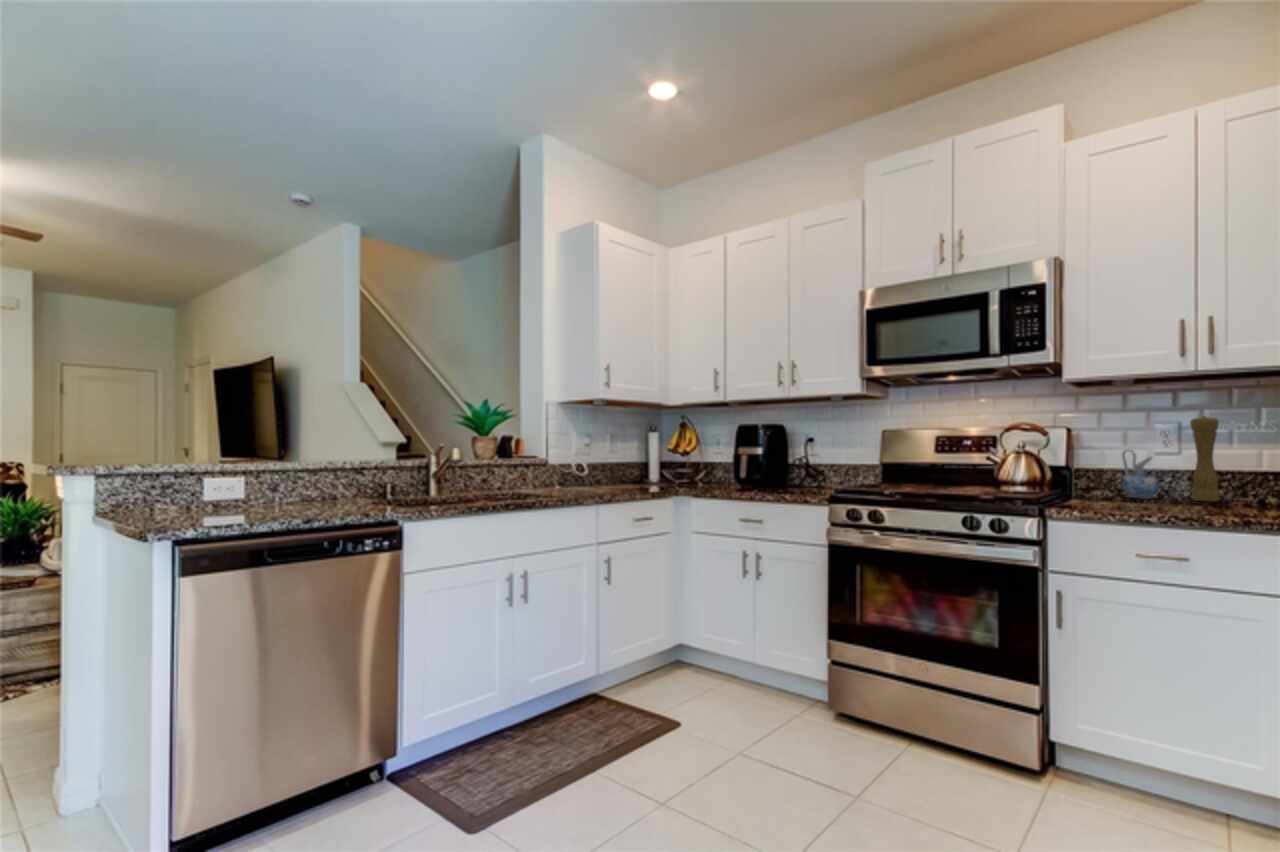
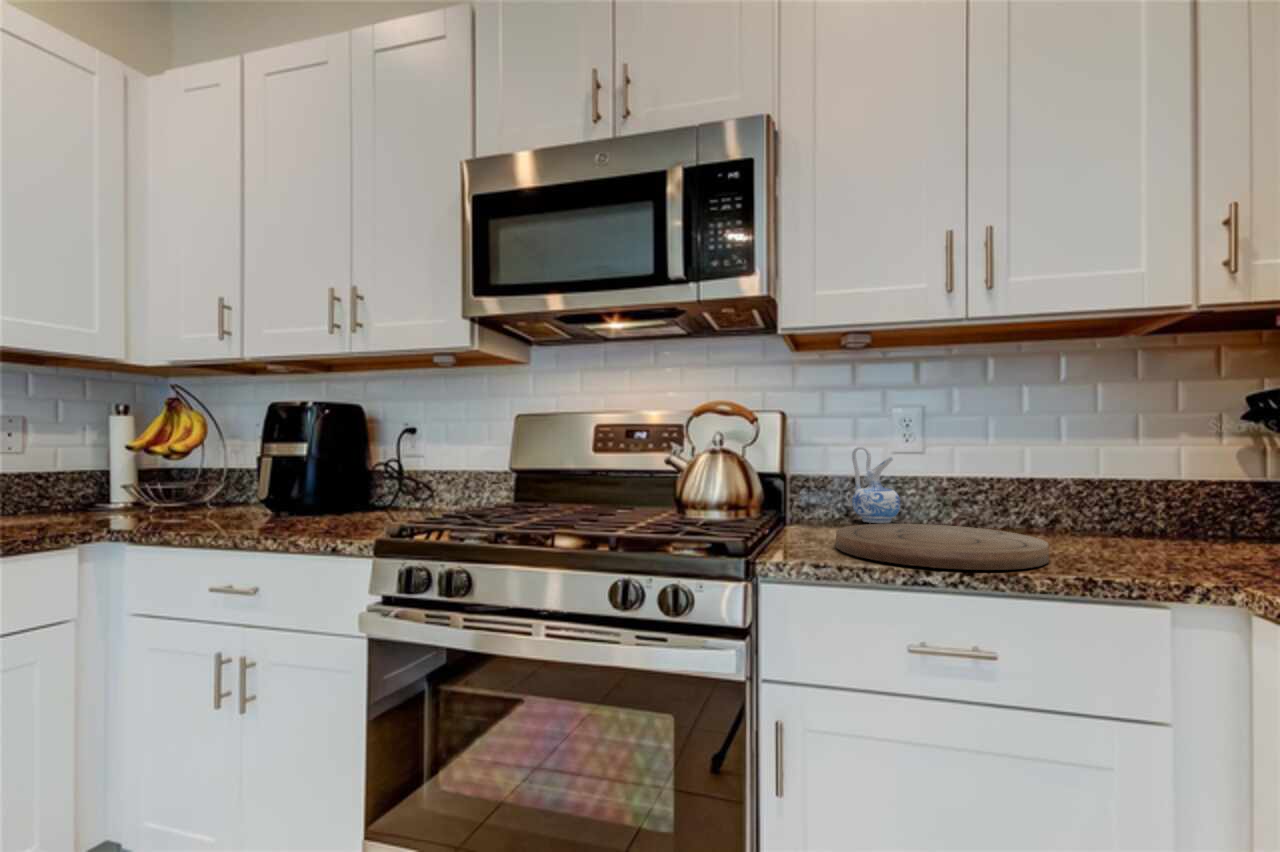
pepper mill: present [1190,416,1219,502] -> none [941,394,978,526]
cutting board: none [1098,496,1241,516] -> present [836,524,1049,570]

